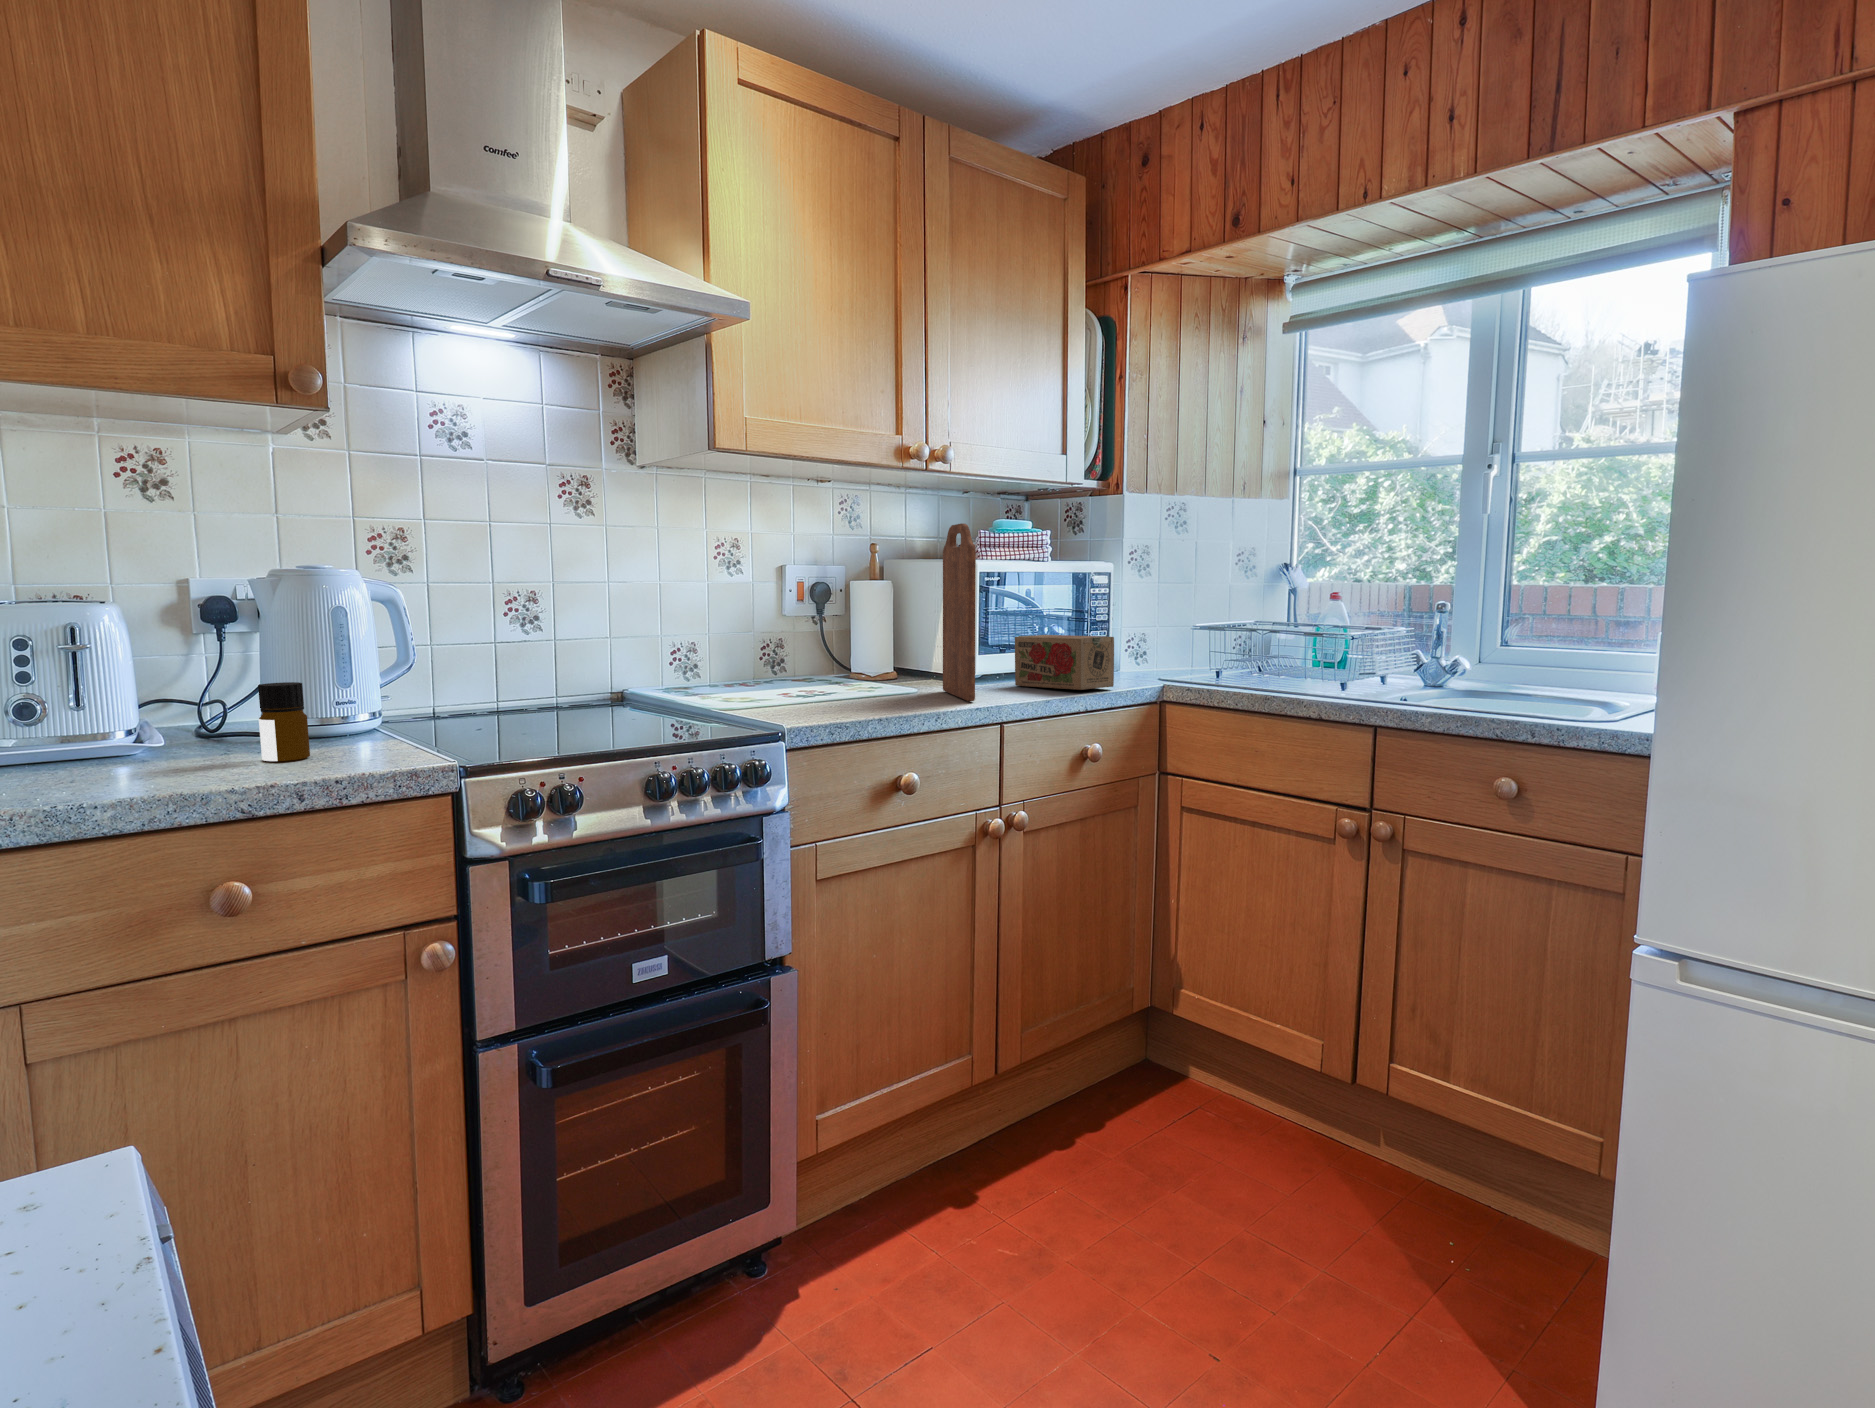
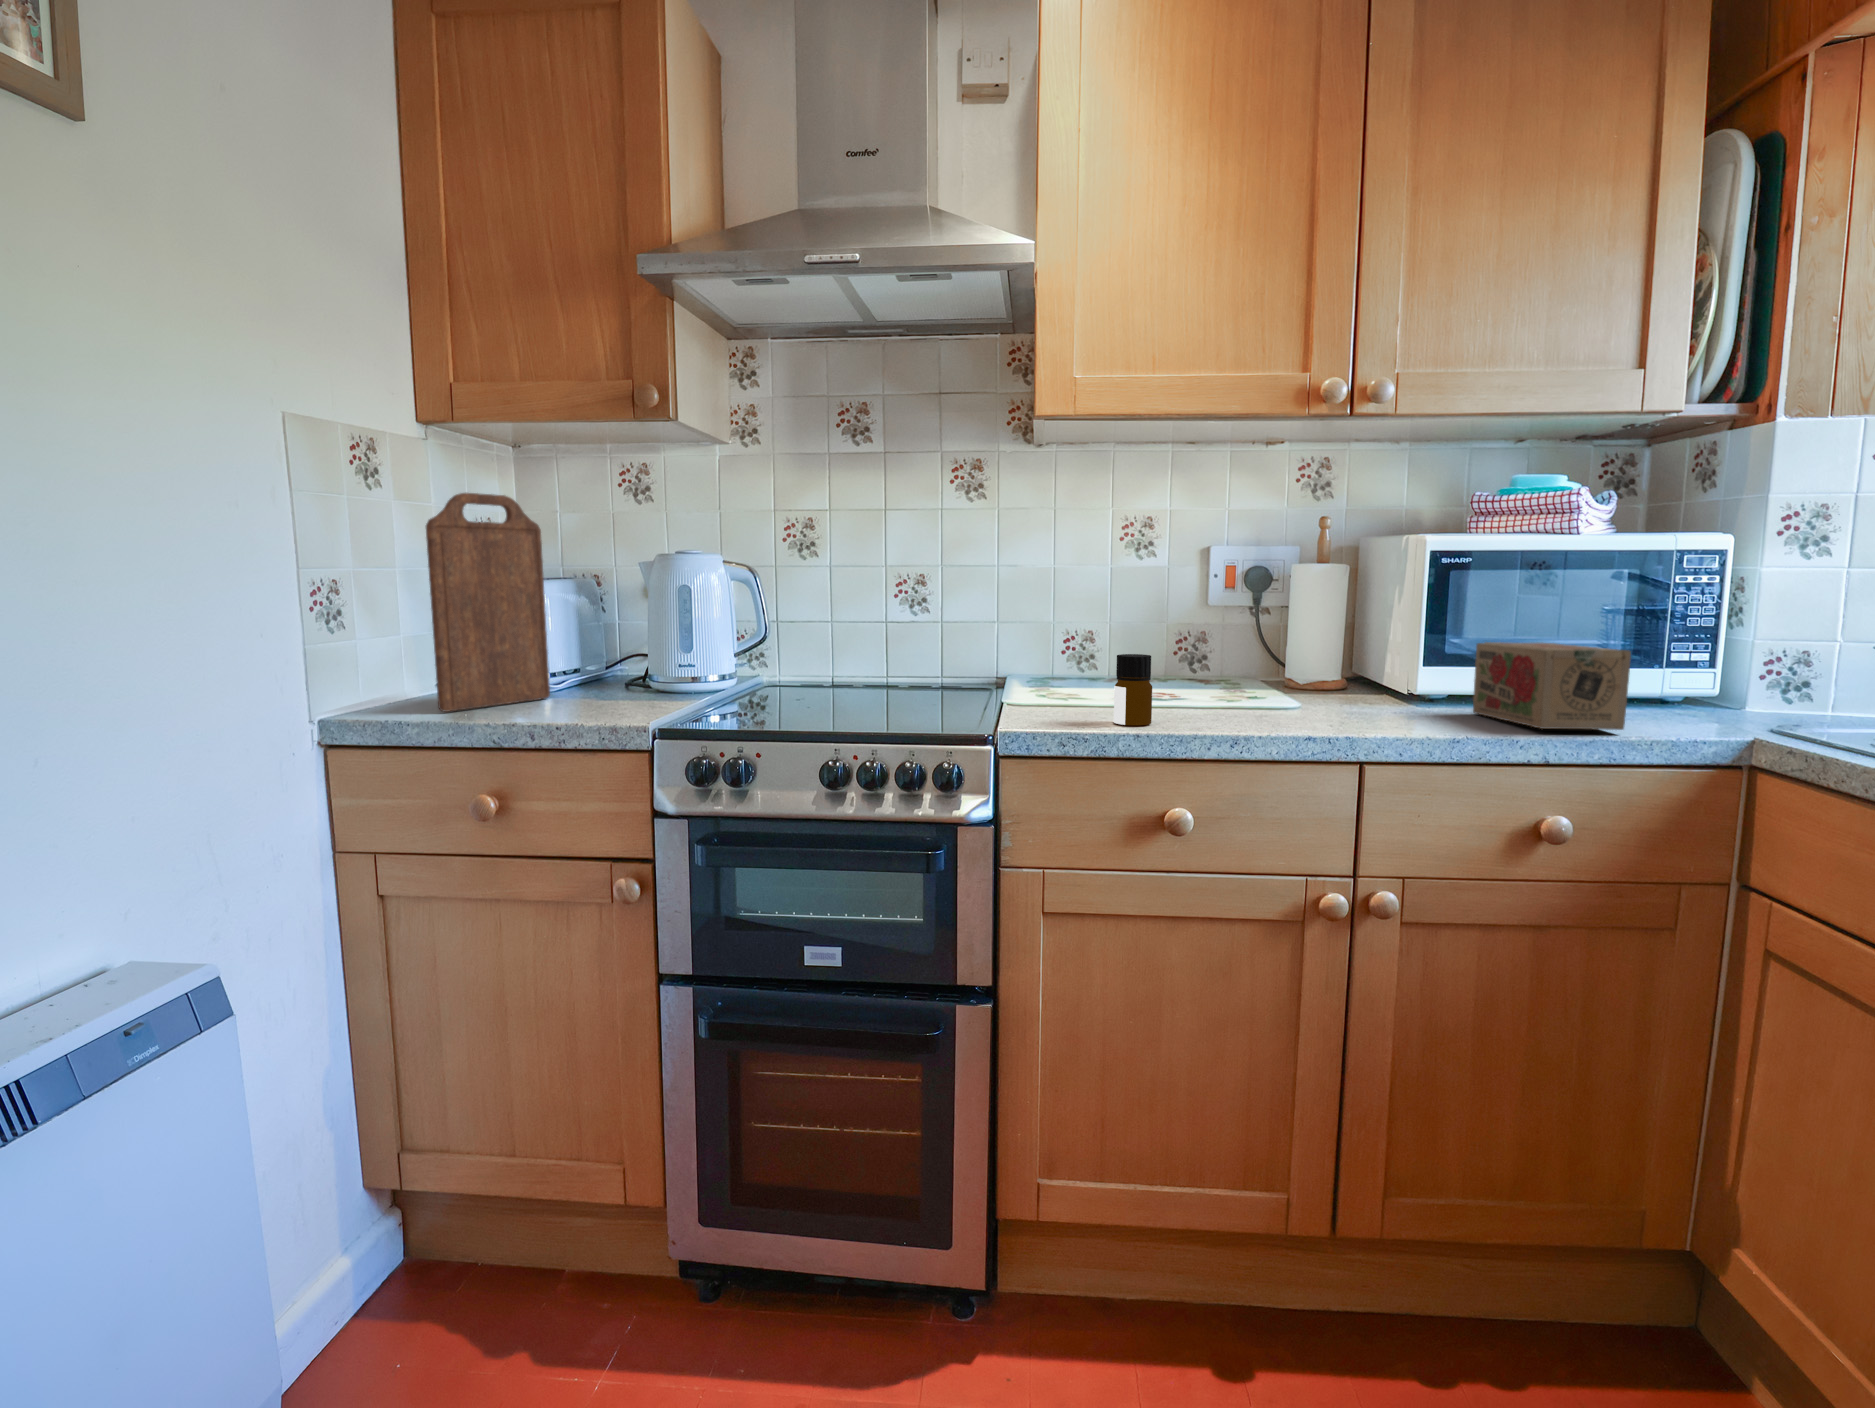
cutting board: present [943,523,976,701] -> present [426,493,550,712]
bottle: present [258,682,310,761] -> present [1114,654,1152,725]

